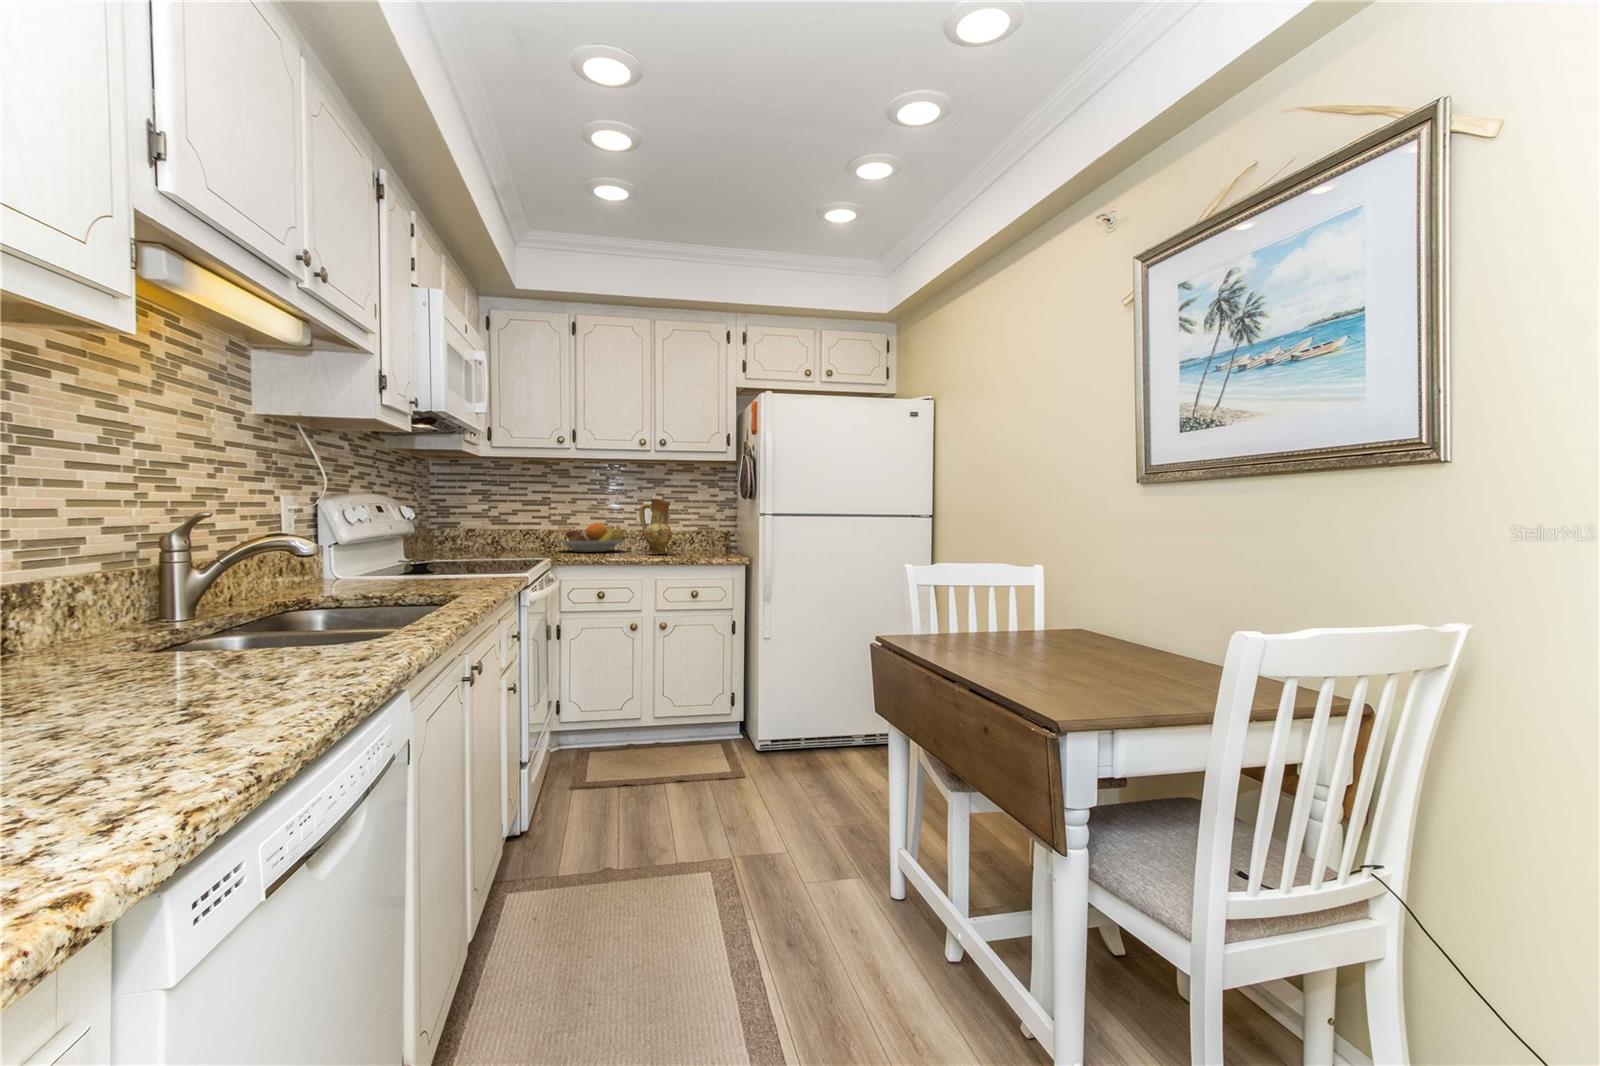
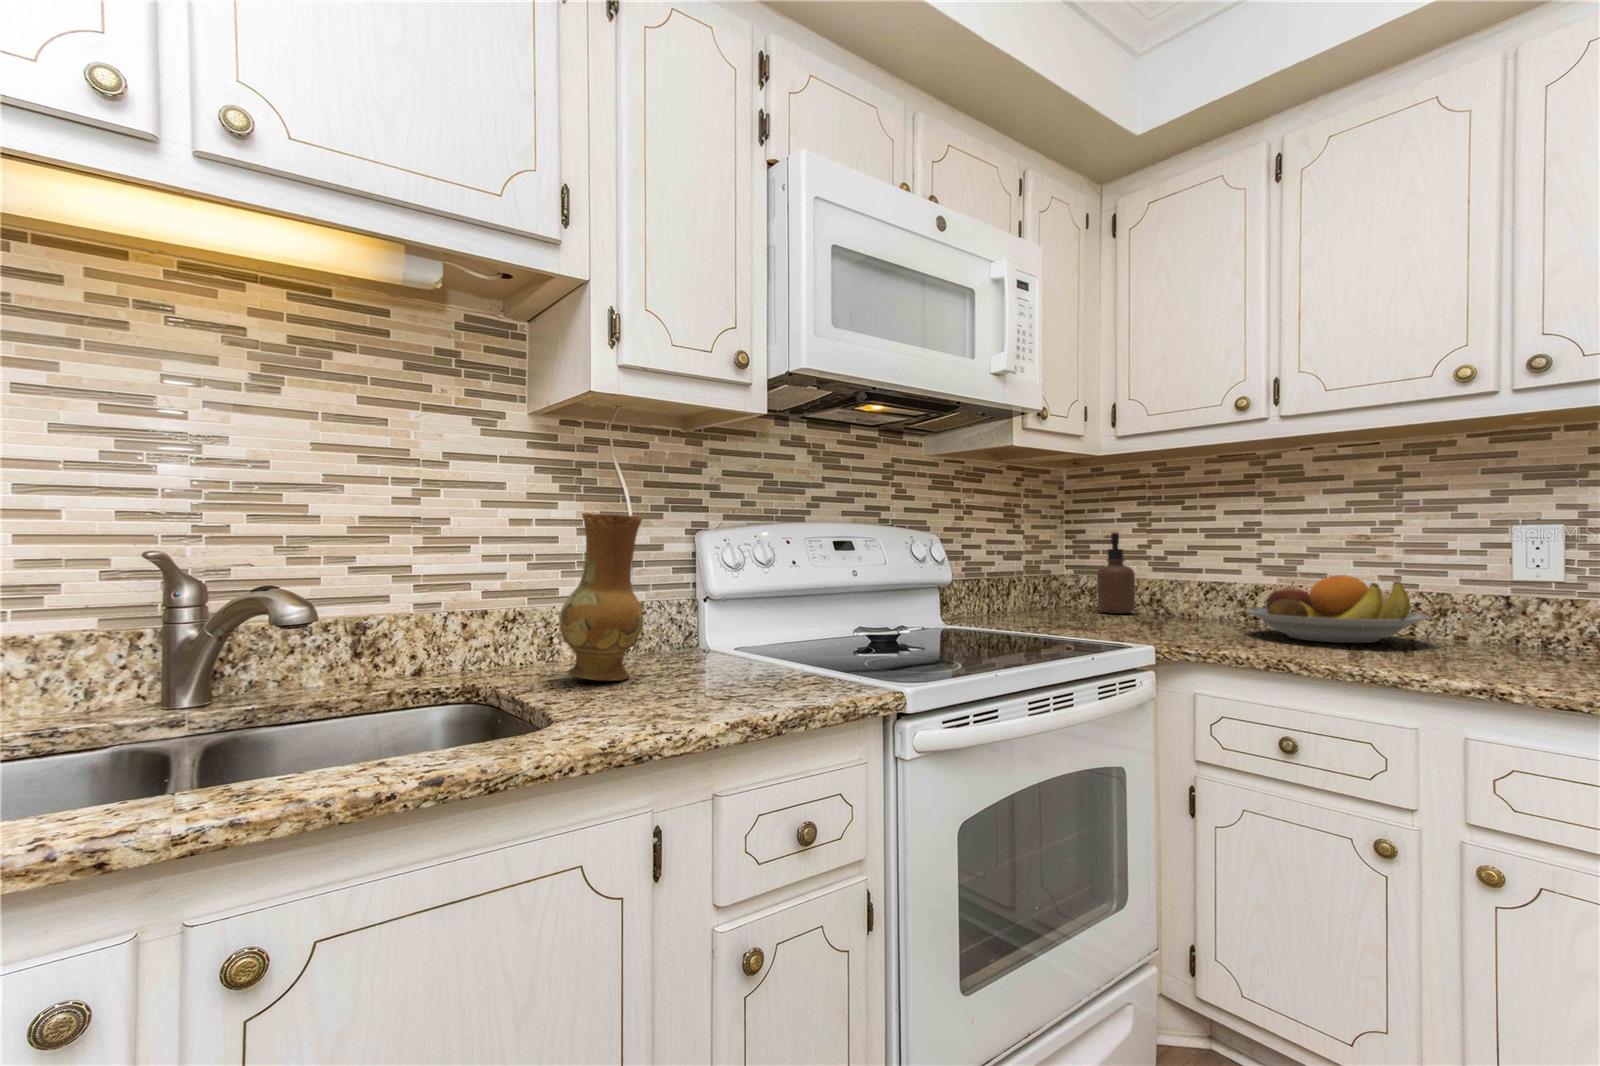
ceramic jug: present [639,499,672,554] -> present [559,513,644,681]
soap dispenser: none [461,502,483,549] -> present [1097,532,1135,614]

